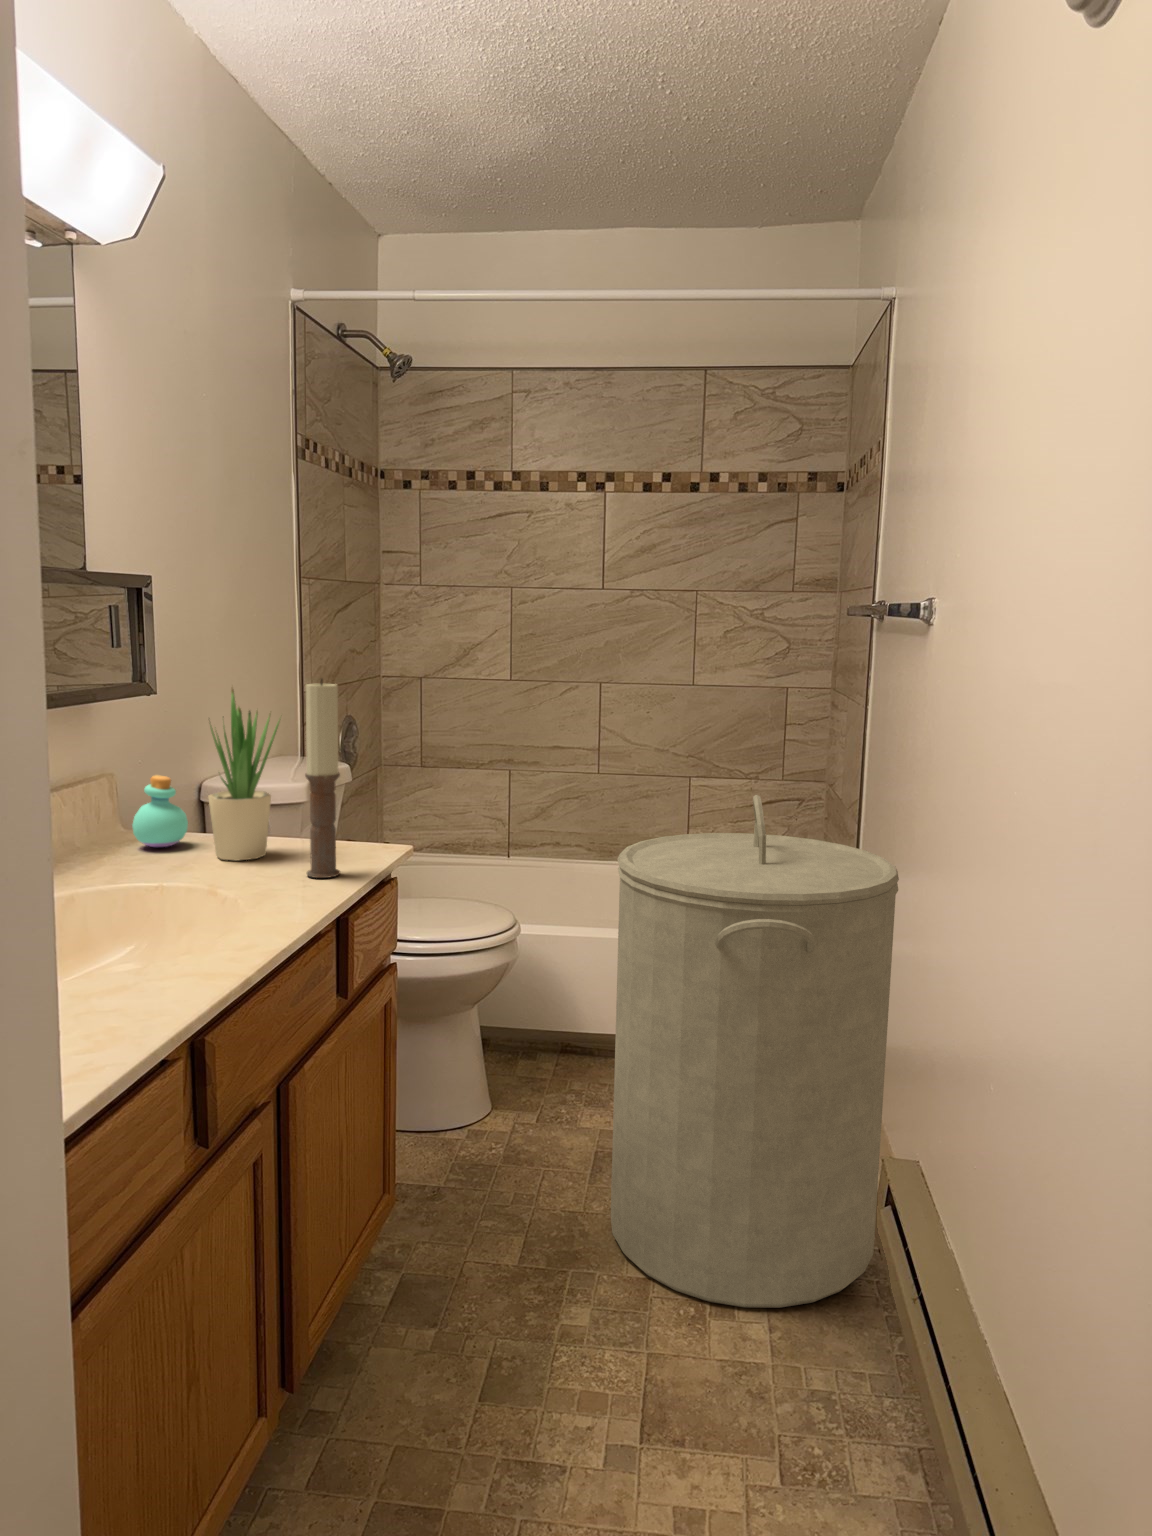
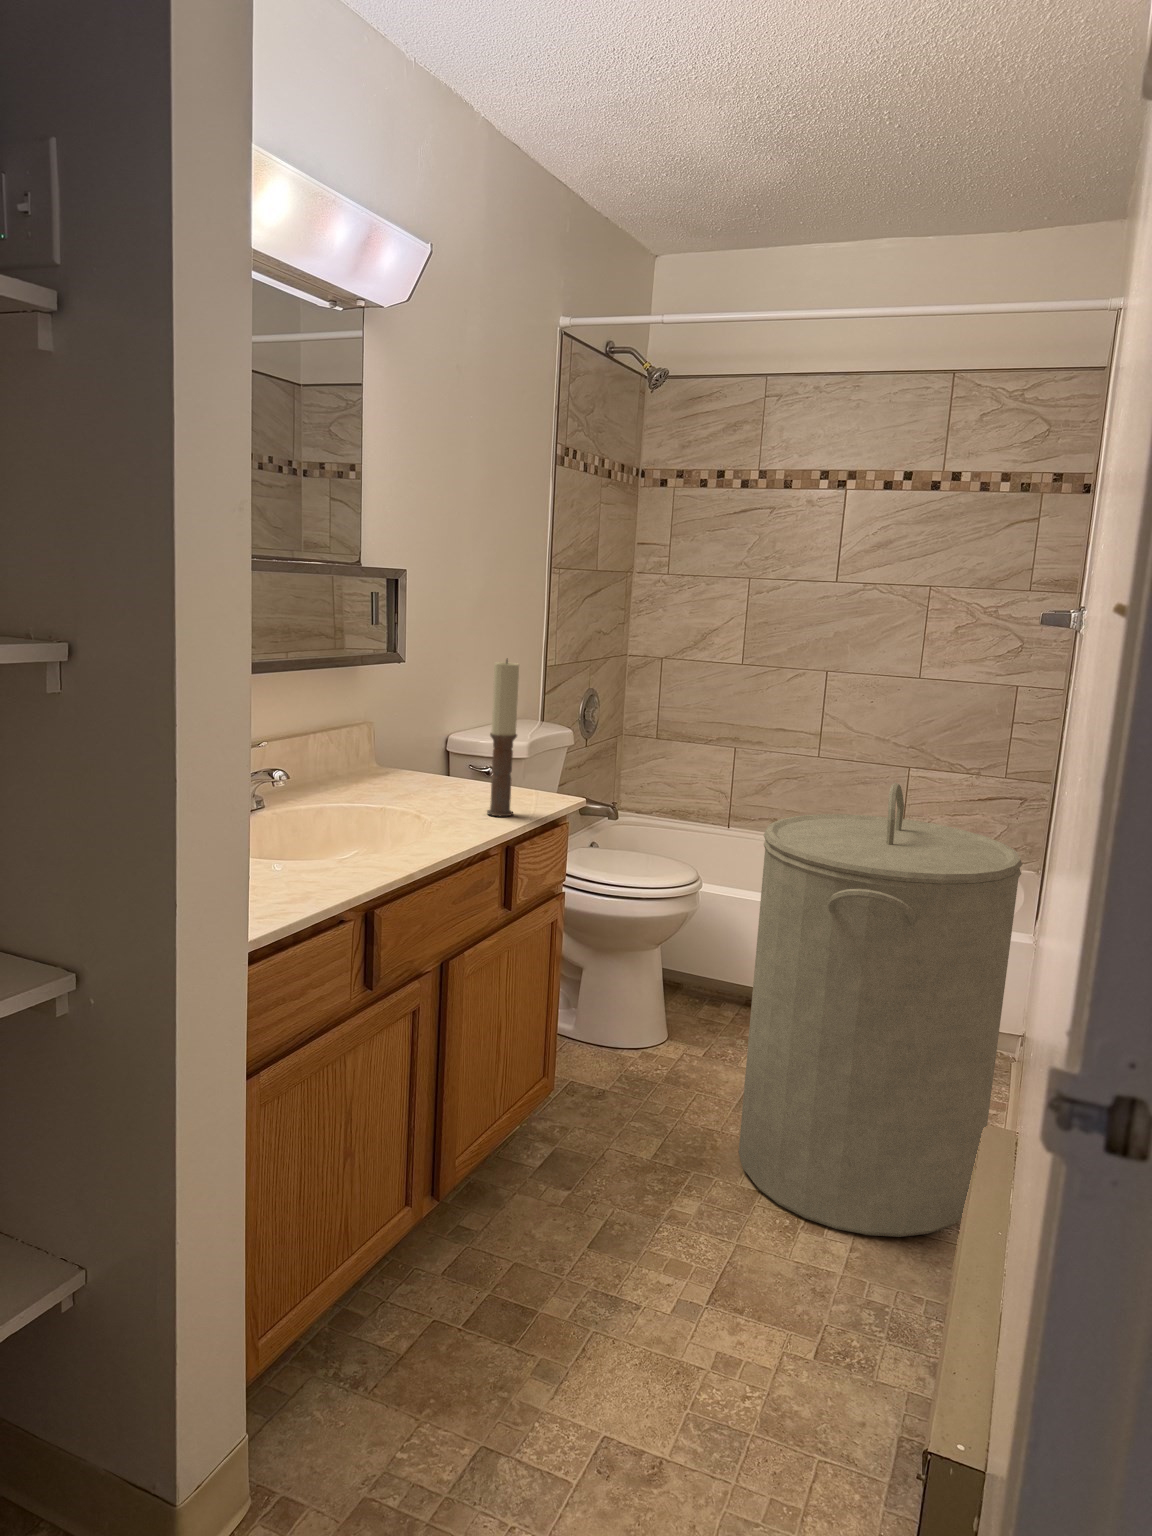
potted plant: present [208,688,280,860] -> none [425,659,485,798]
perfume bottle: present [132,775,188,847] -> none [372,726,413,783]

